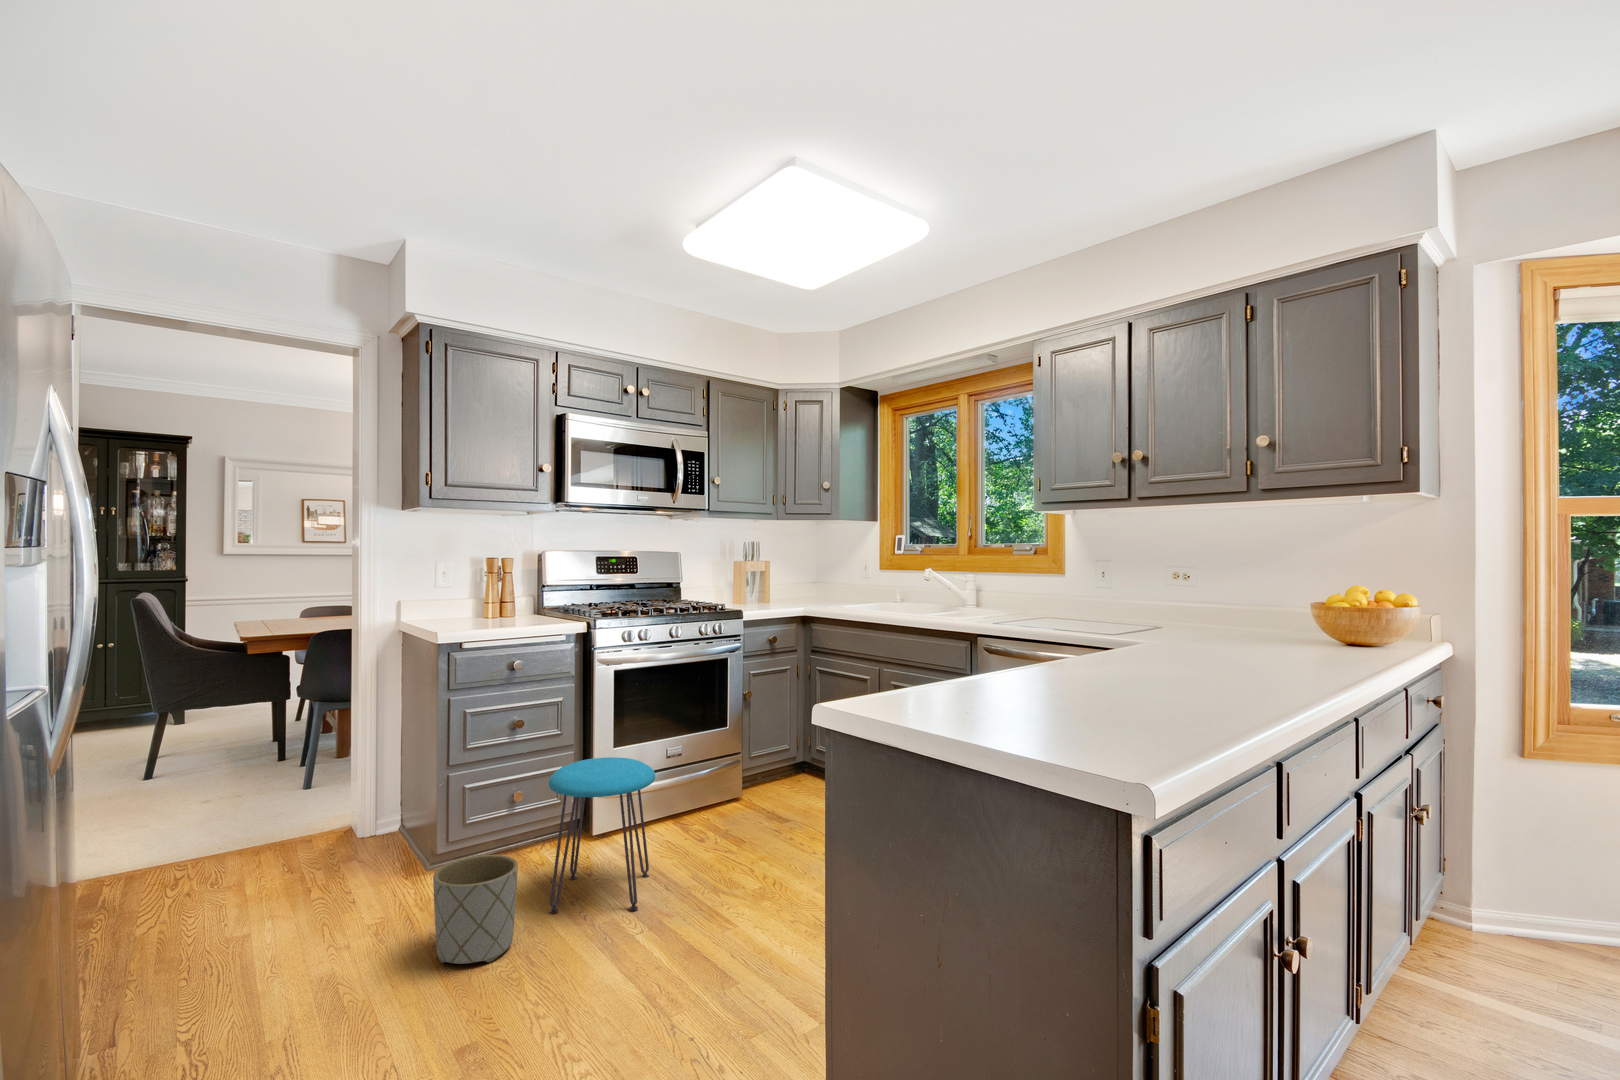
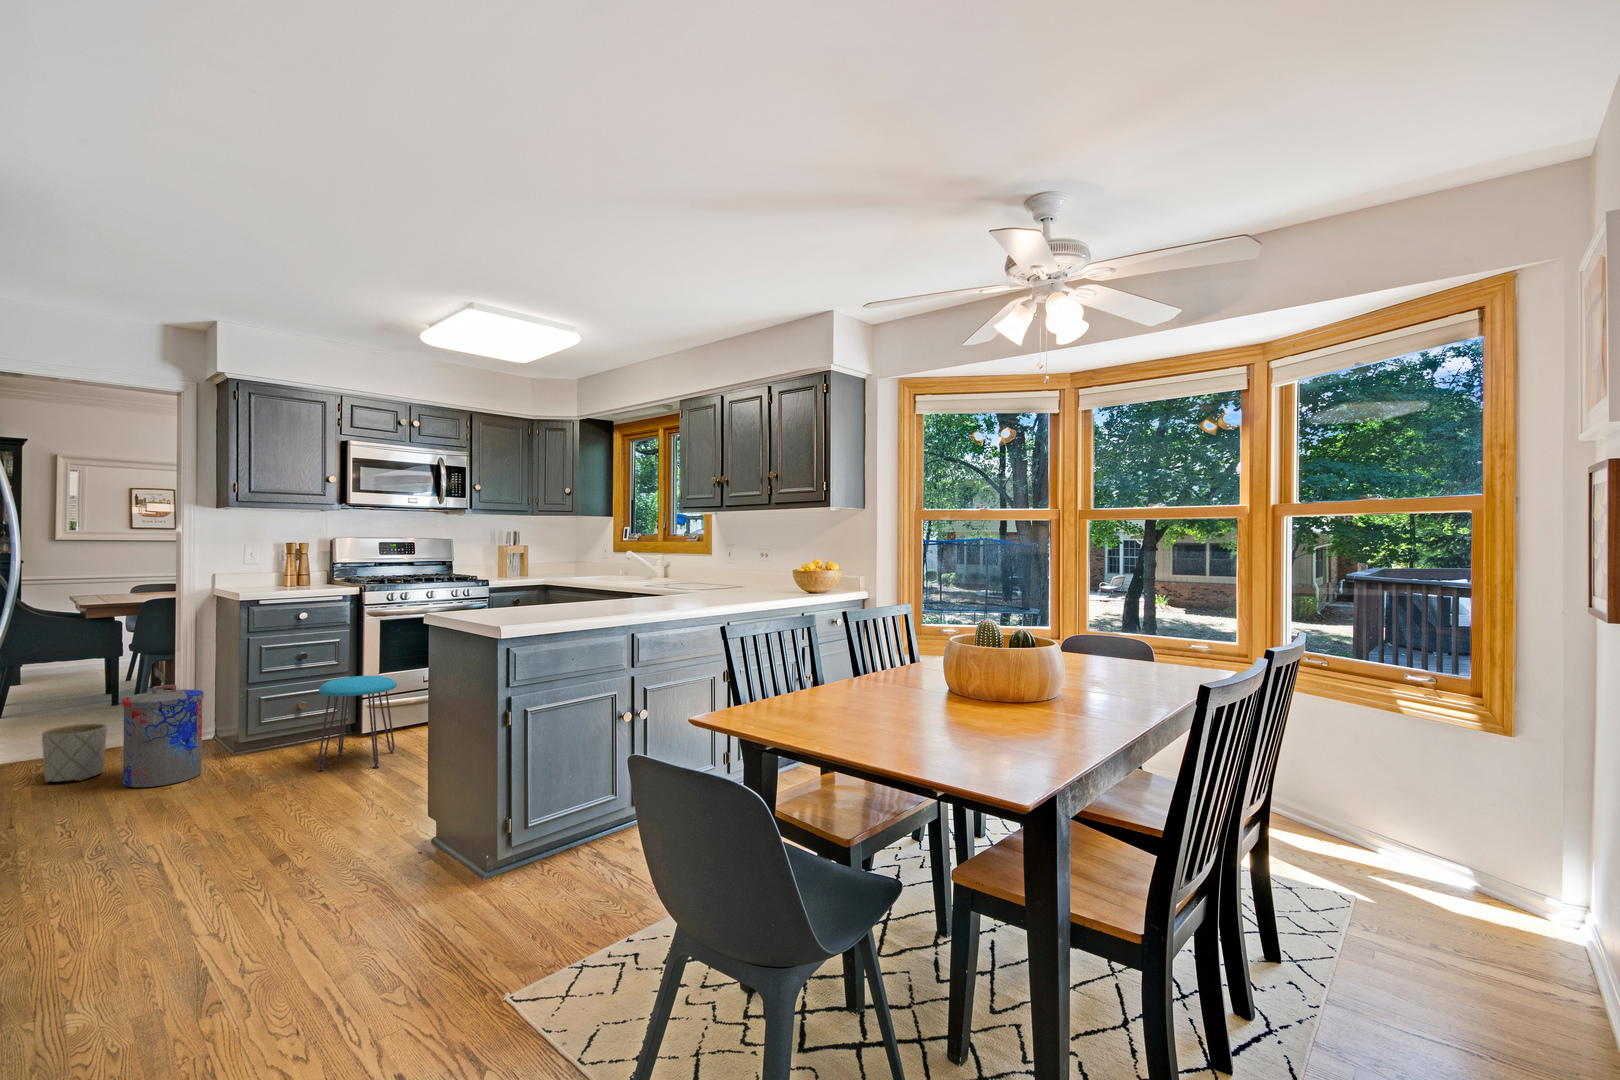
trash can: none [279,773,390,938] -> present [122,685,204,787]
planter: present [433,855,518,964] -> present [42,724,107,782]

